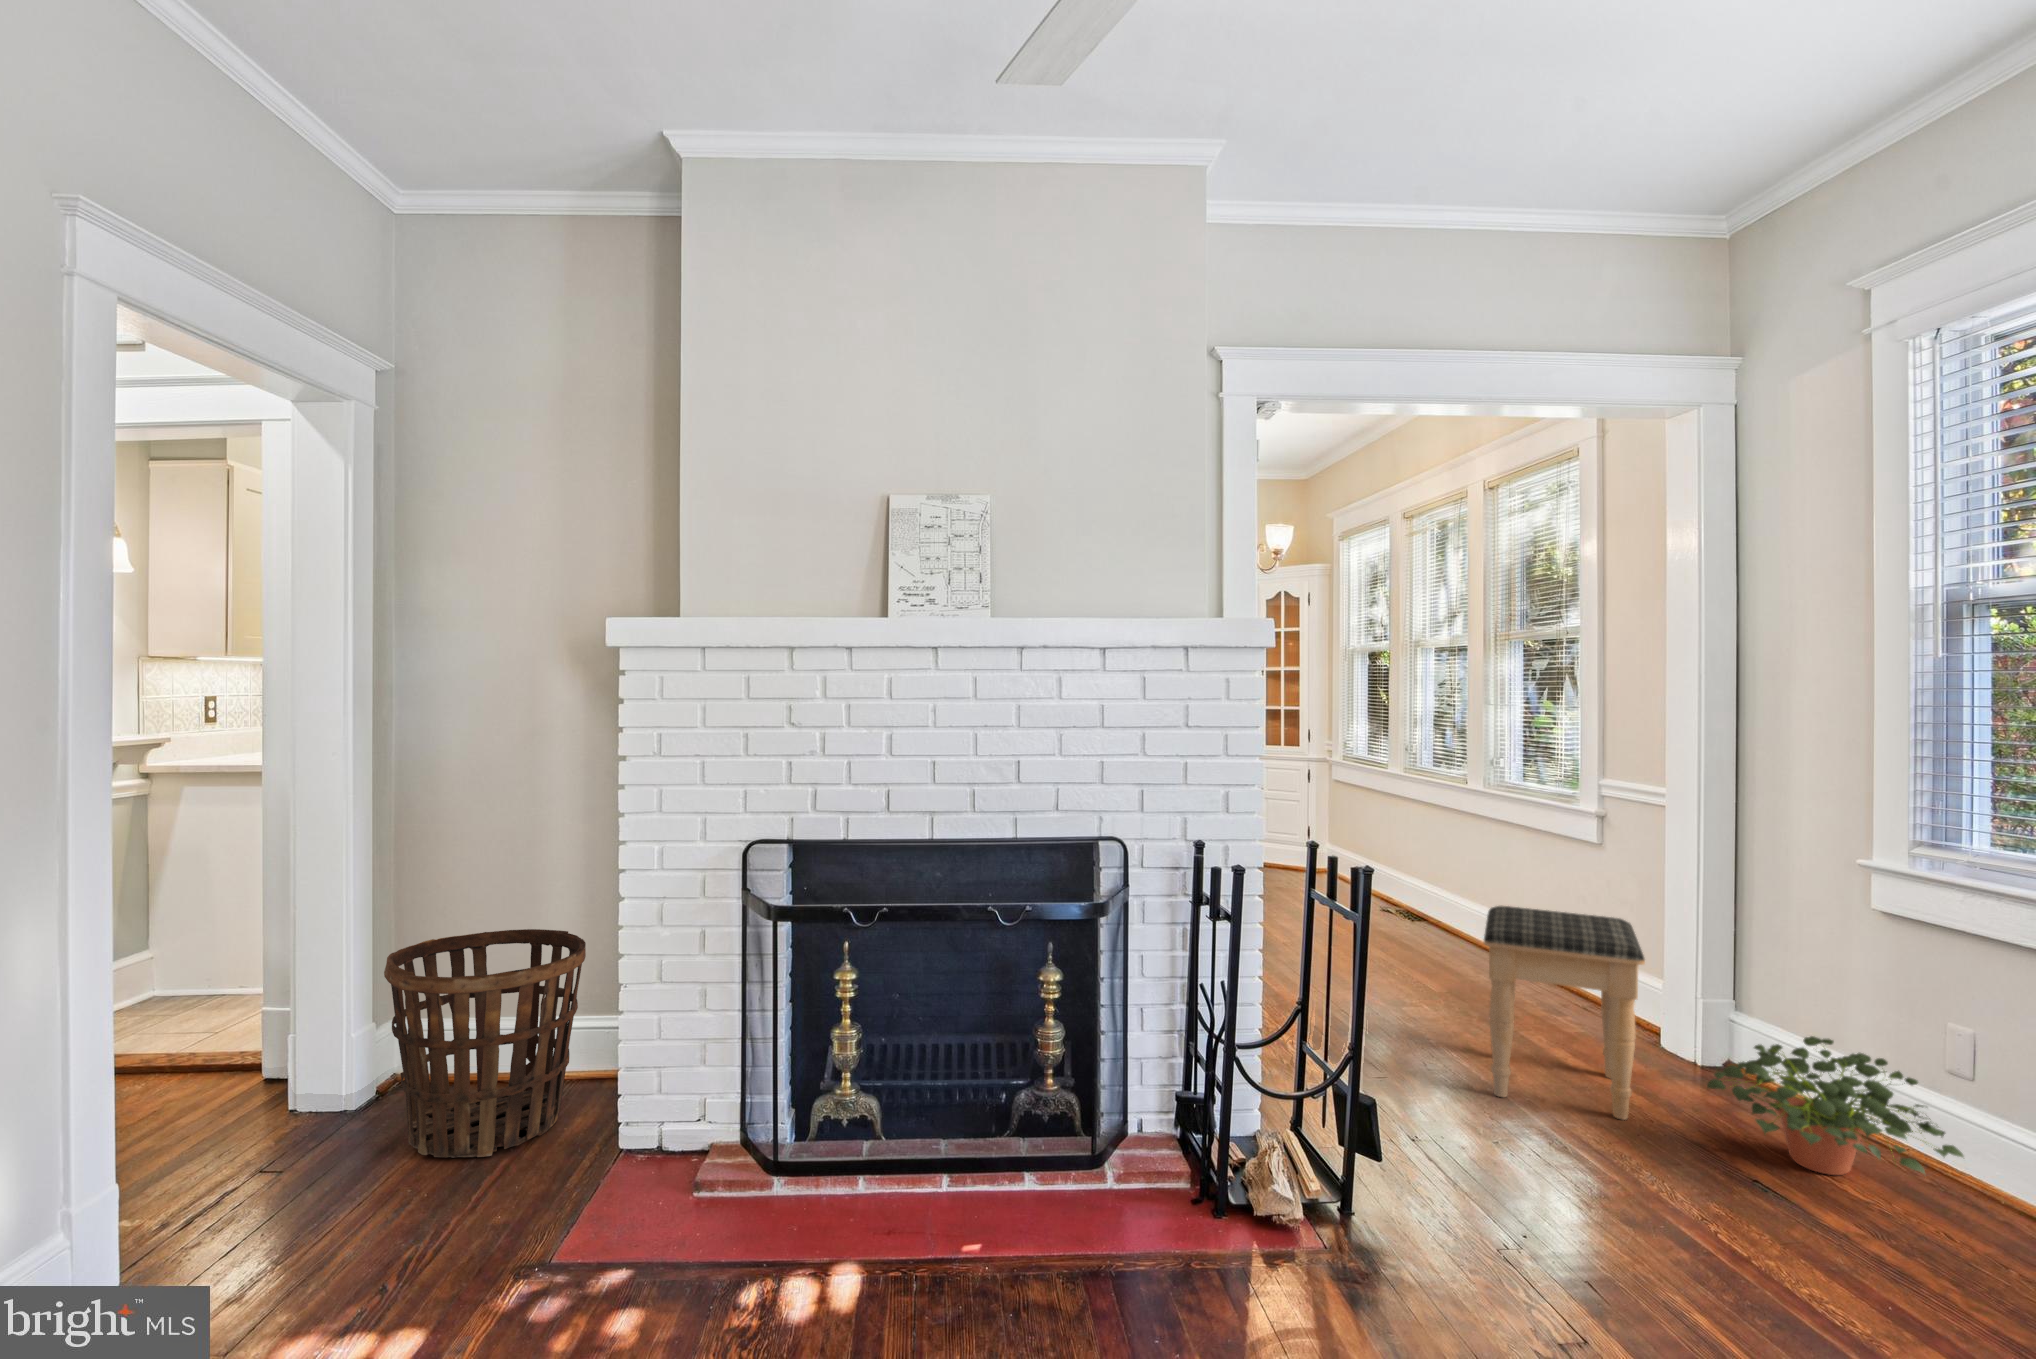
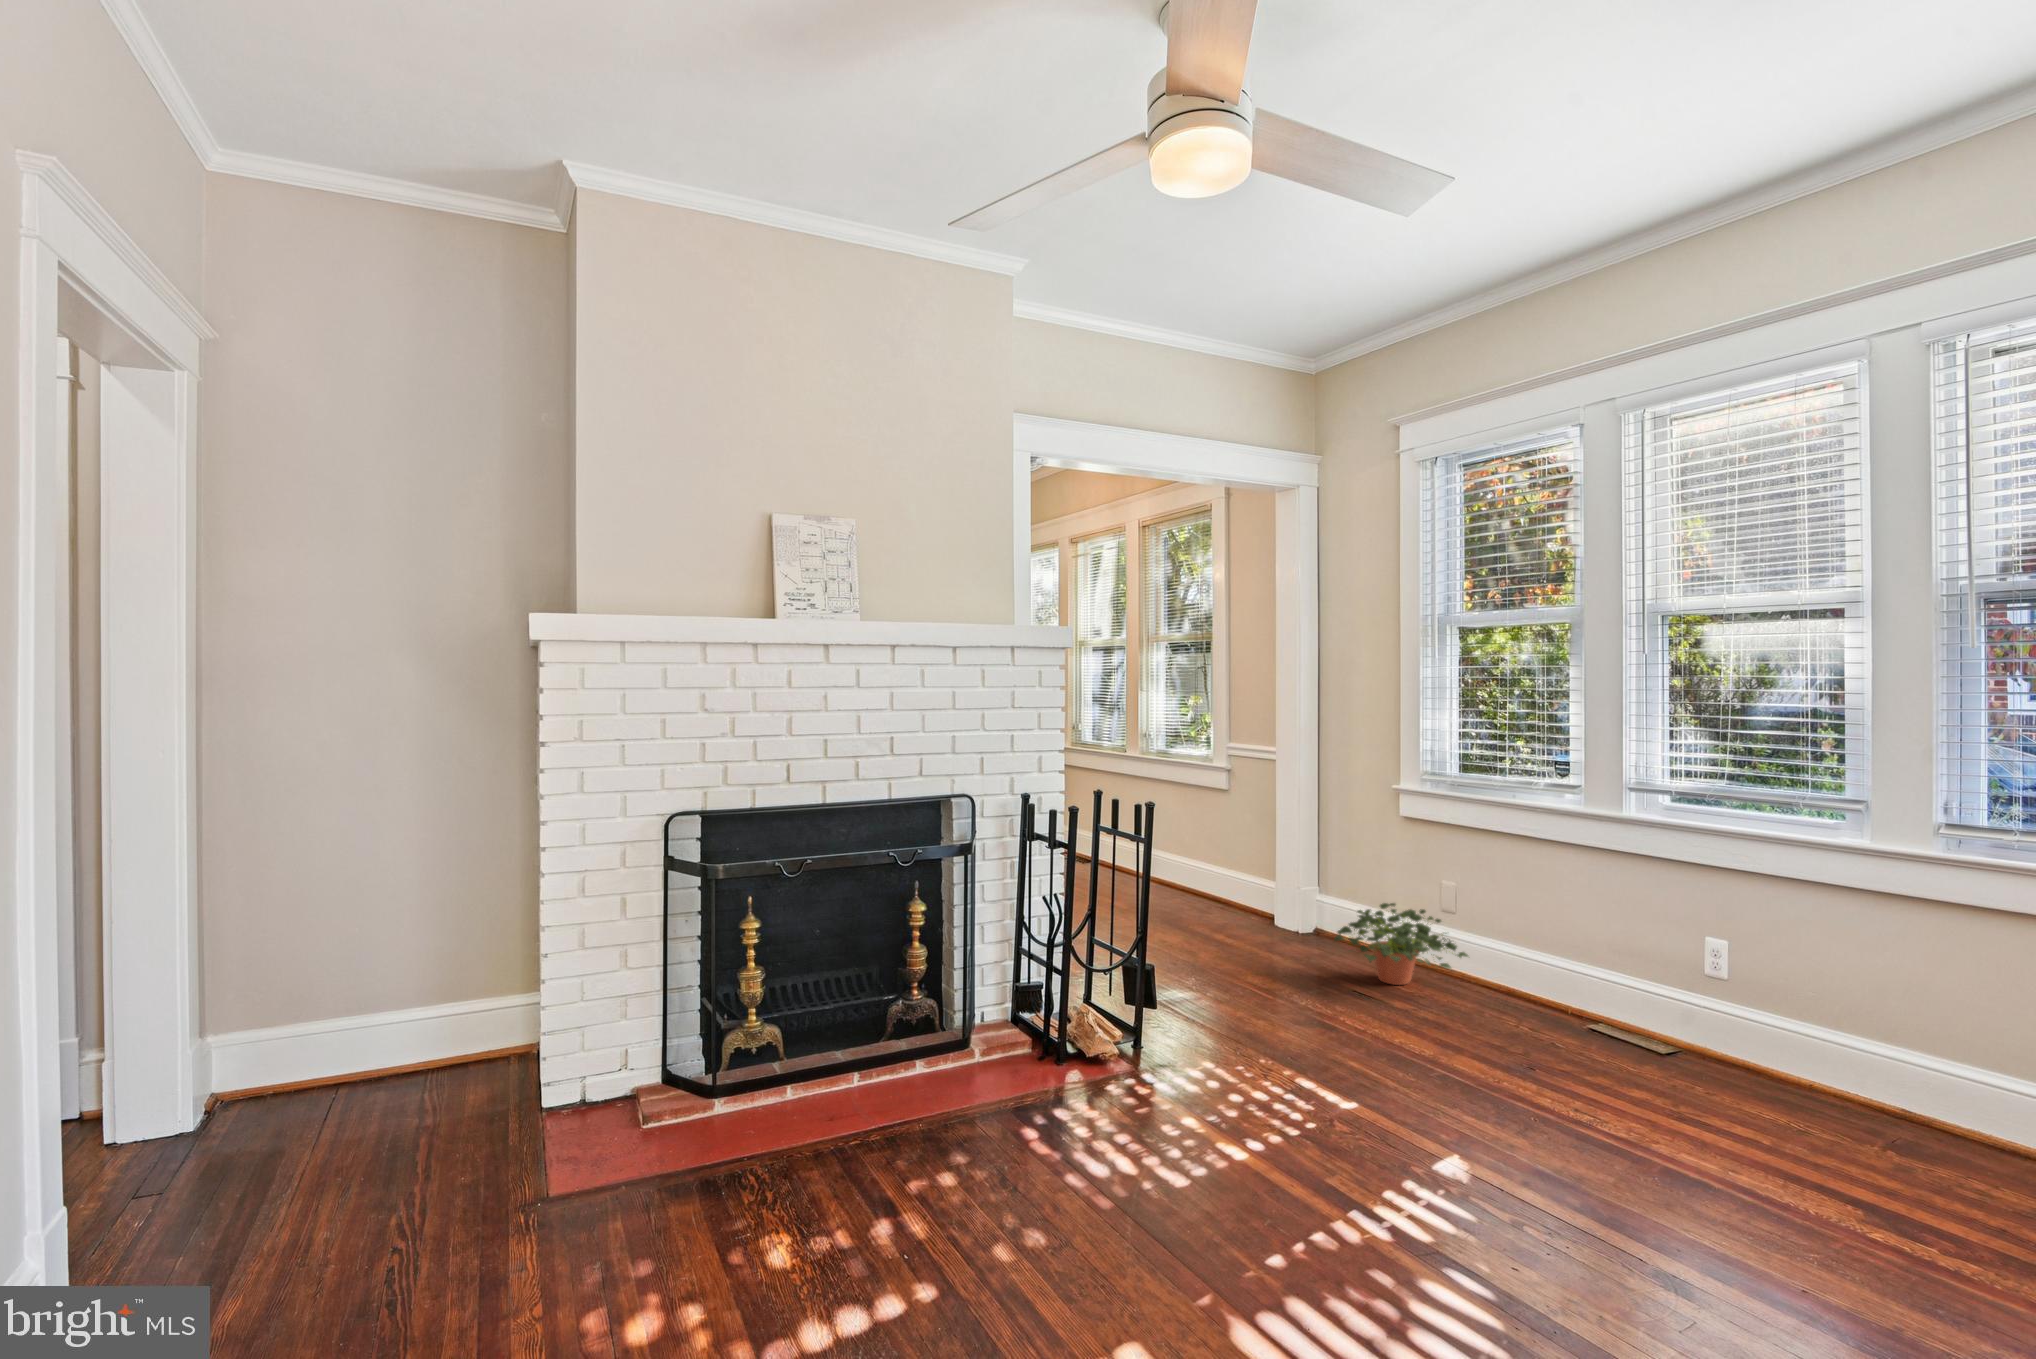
footstool: present [1484,906,1645,1120] -> none [1185,839,1295,974]
basket: present [384,929,586,1158] -> none [257,923,469,1149]

